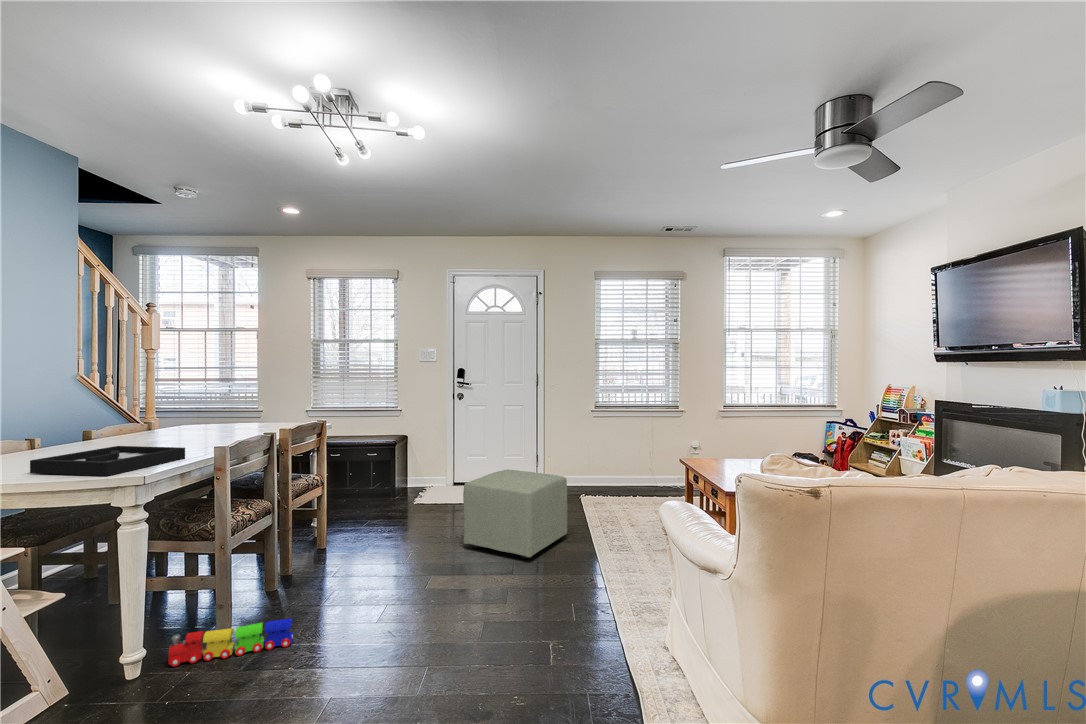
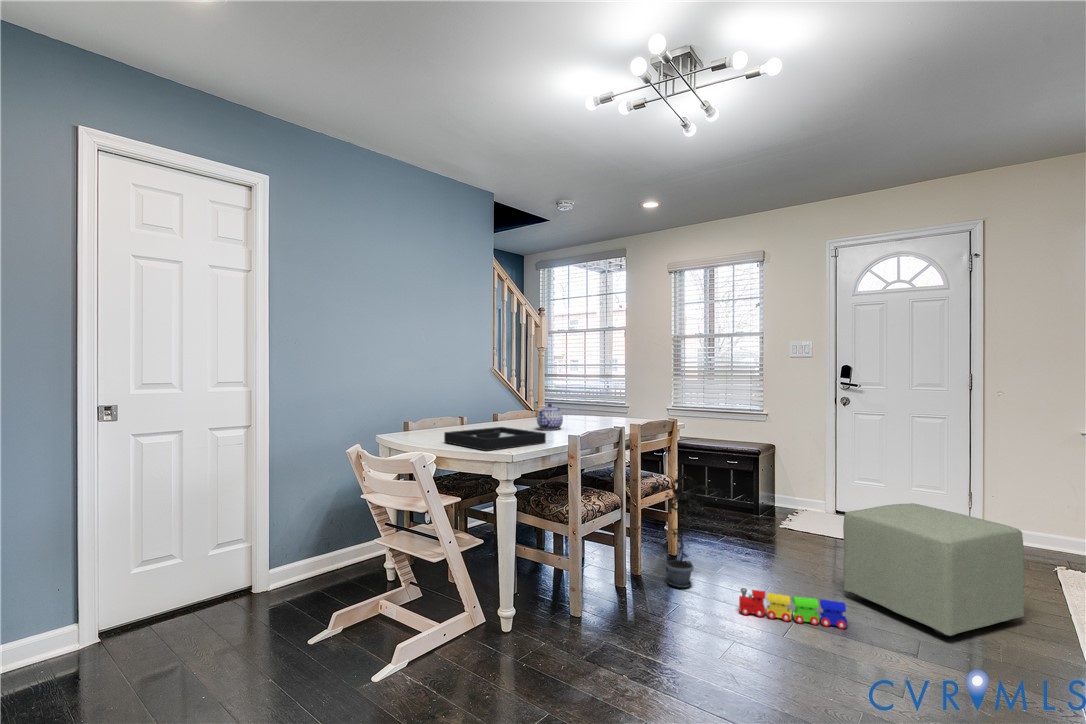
teapot: none [164,415,198,444] -> present [537,403,563,430]
potted plant: none [296,468,370,576] -> present [650,473,722,588]
toy train: present [169,618,294,667] -> present [739,588,847,629]

